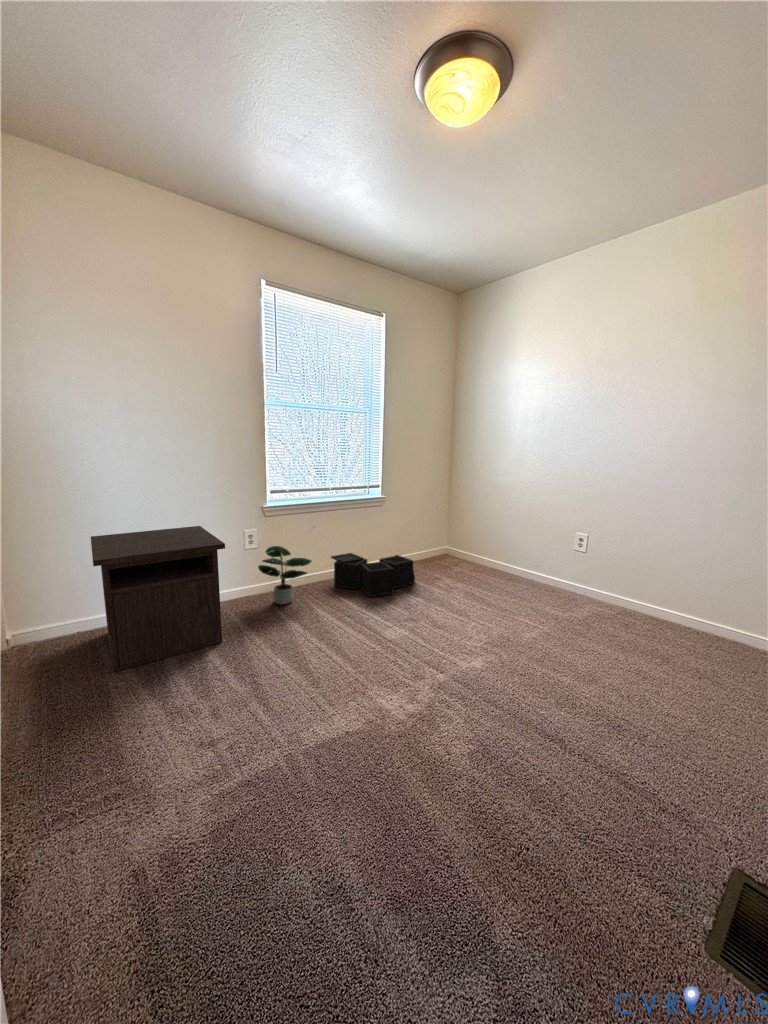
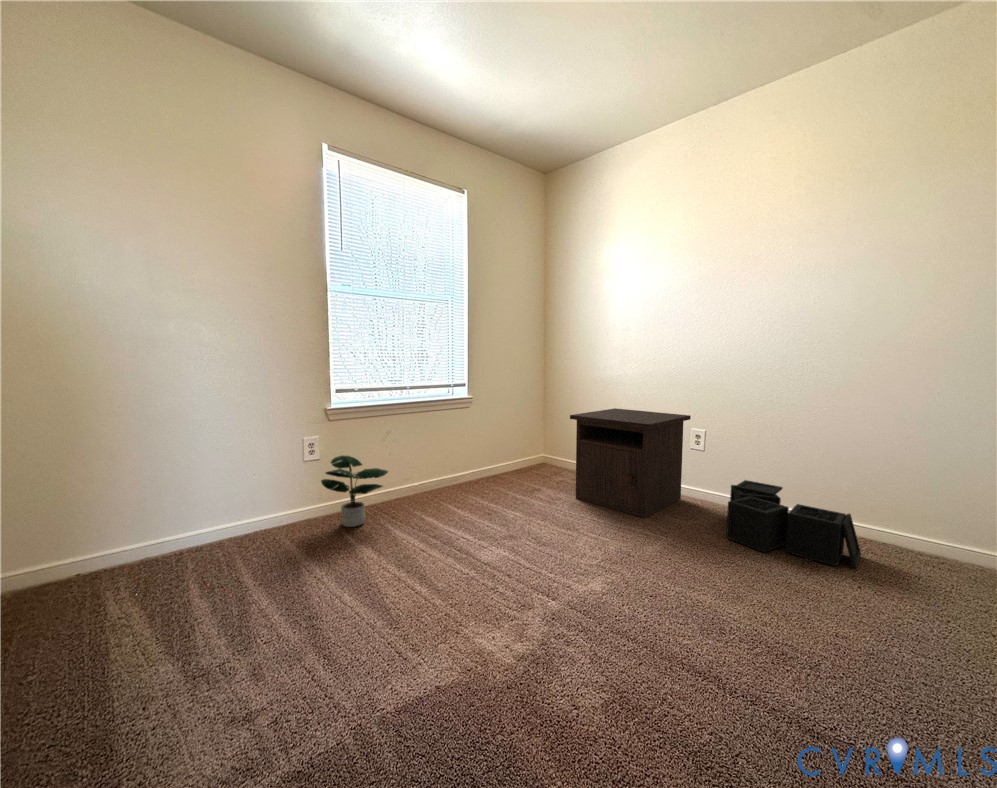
nightstand: present [91,526,225,672] -> present [570,408,691,518]
storage bin: present [331,553,415,597] -> present [726,480,861,568]

